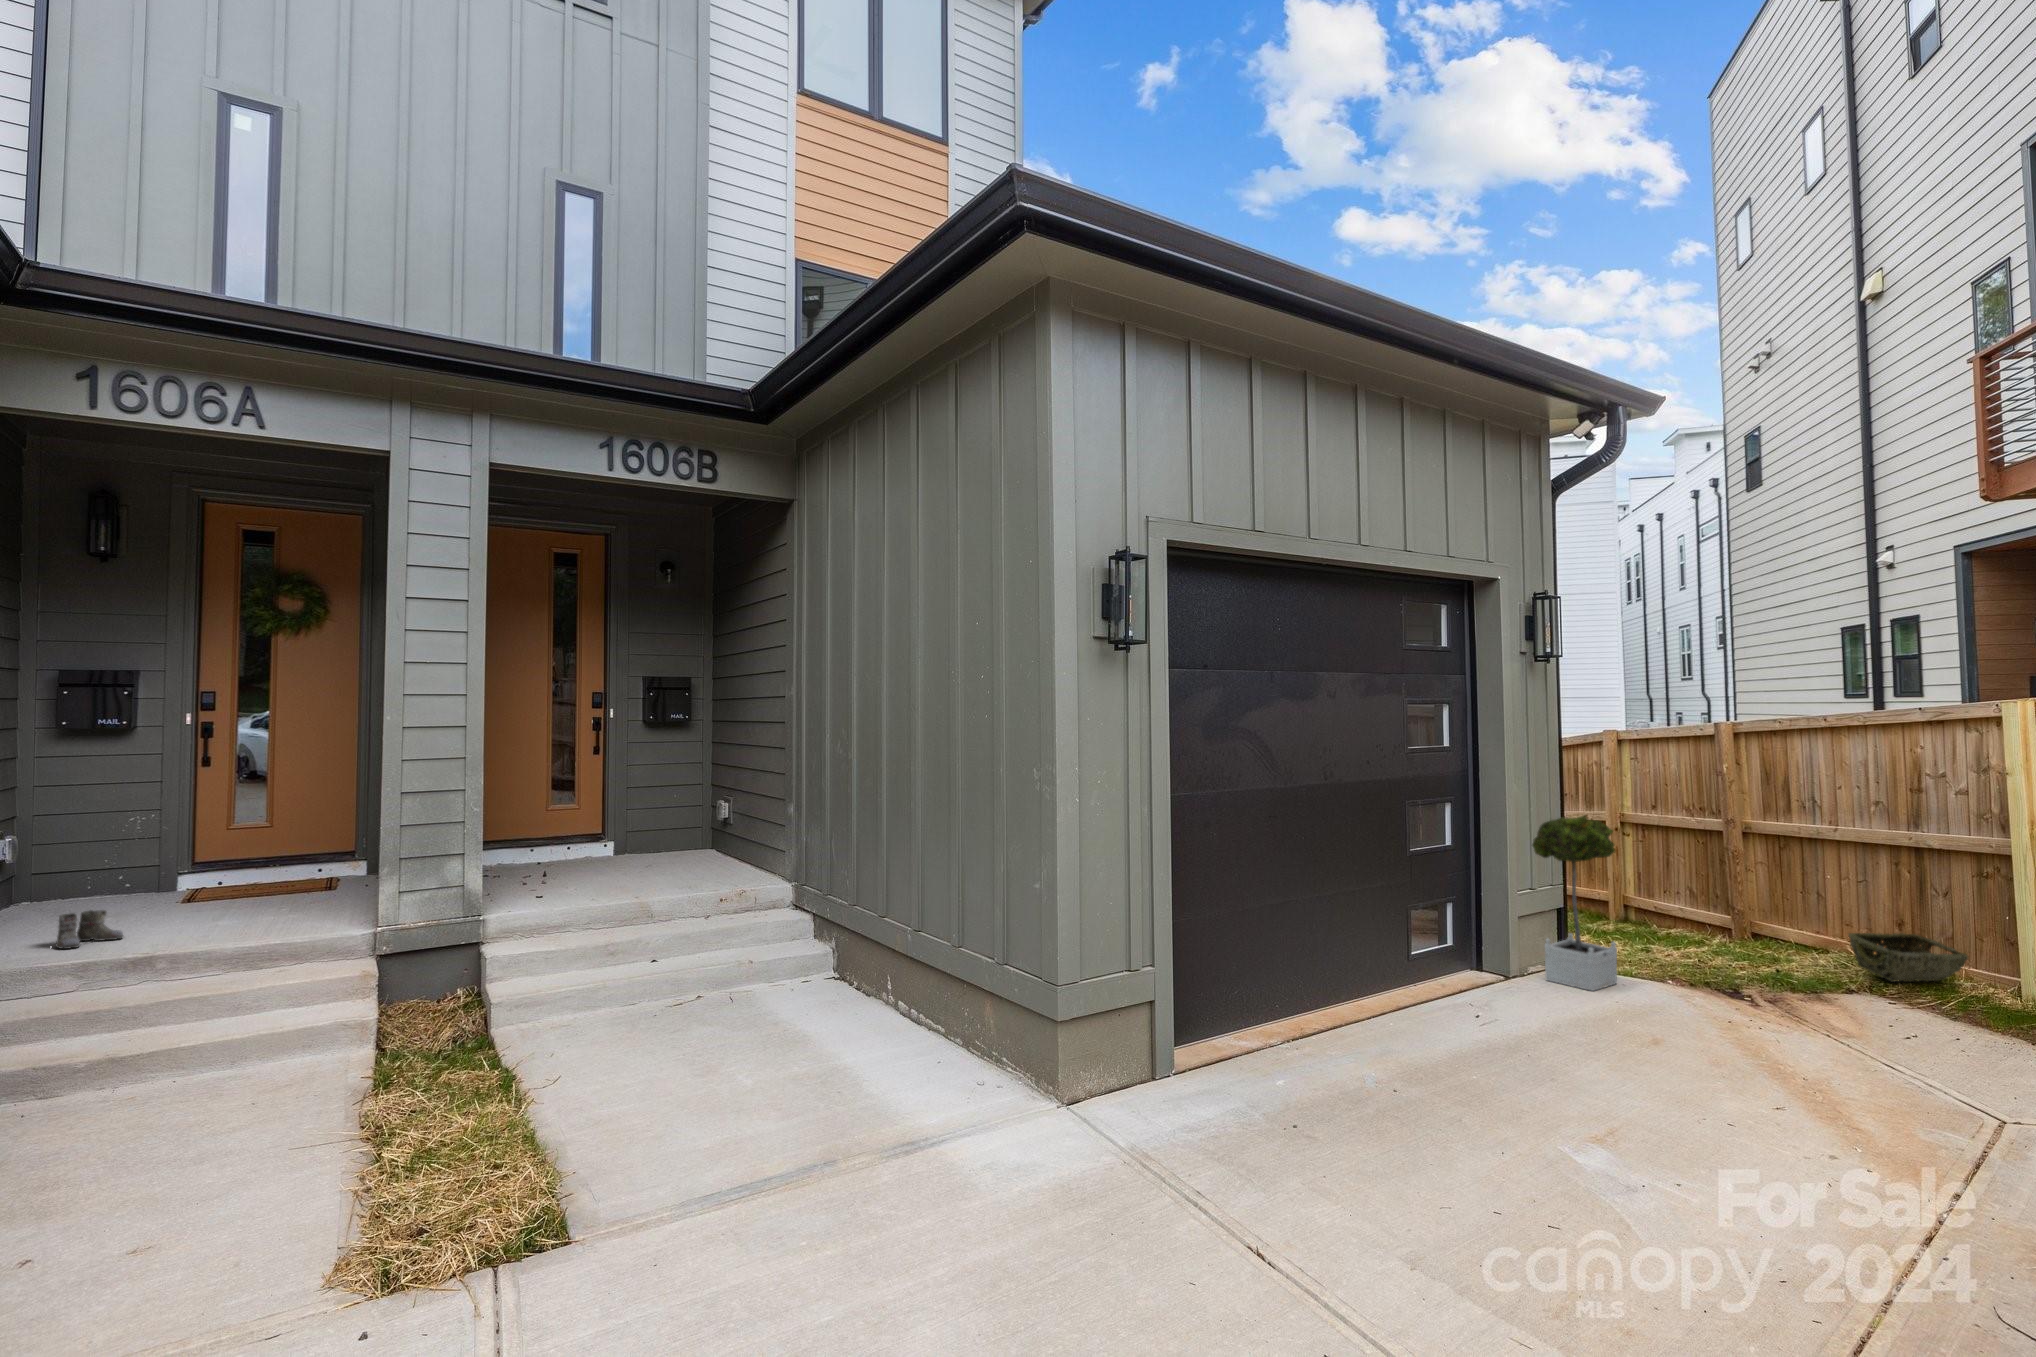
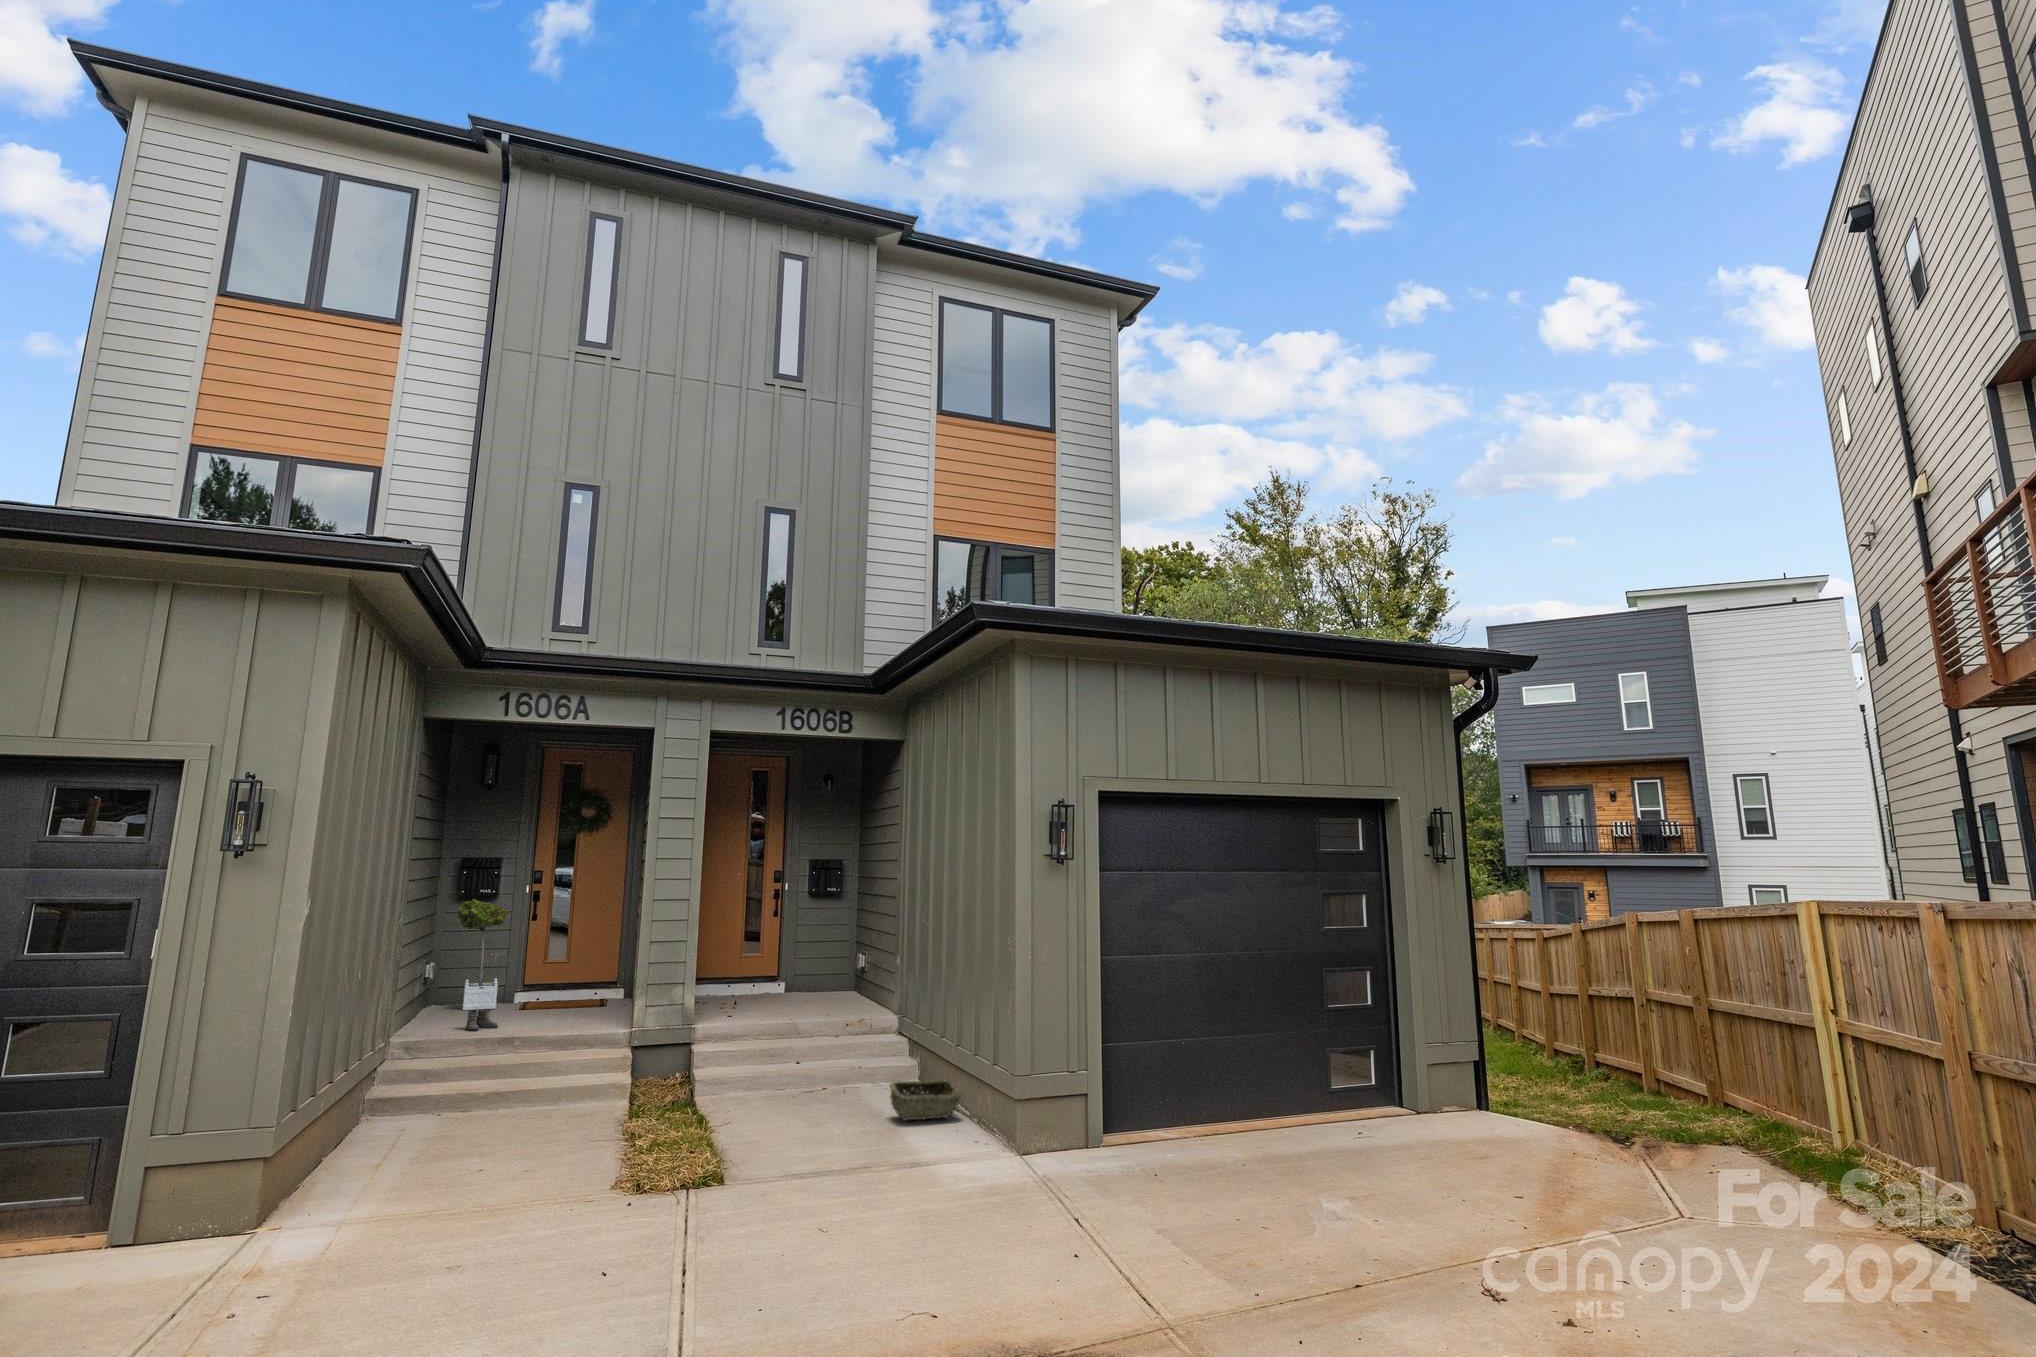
potted tree: present [1532,815,1617,991] -> present [457,899,508,1010]
woven basket: present [1849,933,1968,982] -> present [890,1080,961,1120]

